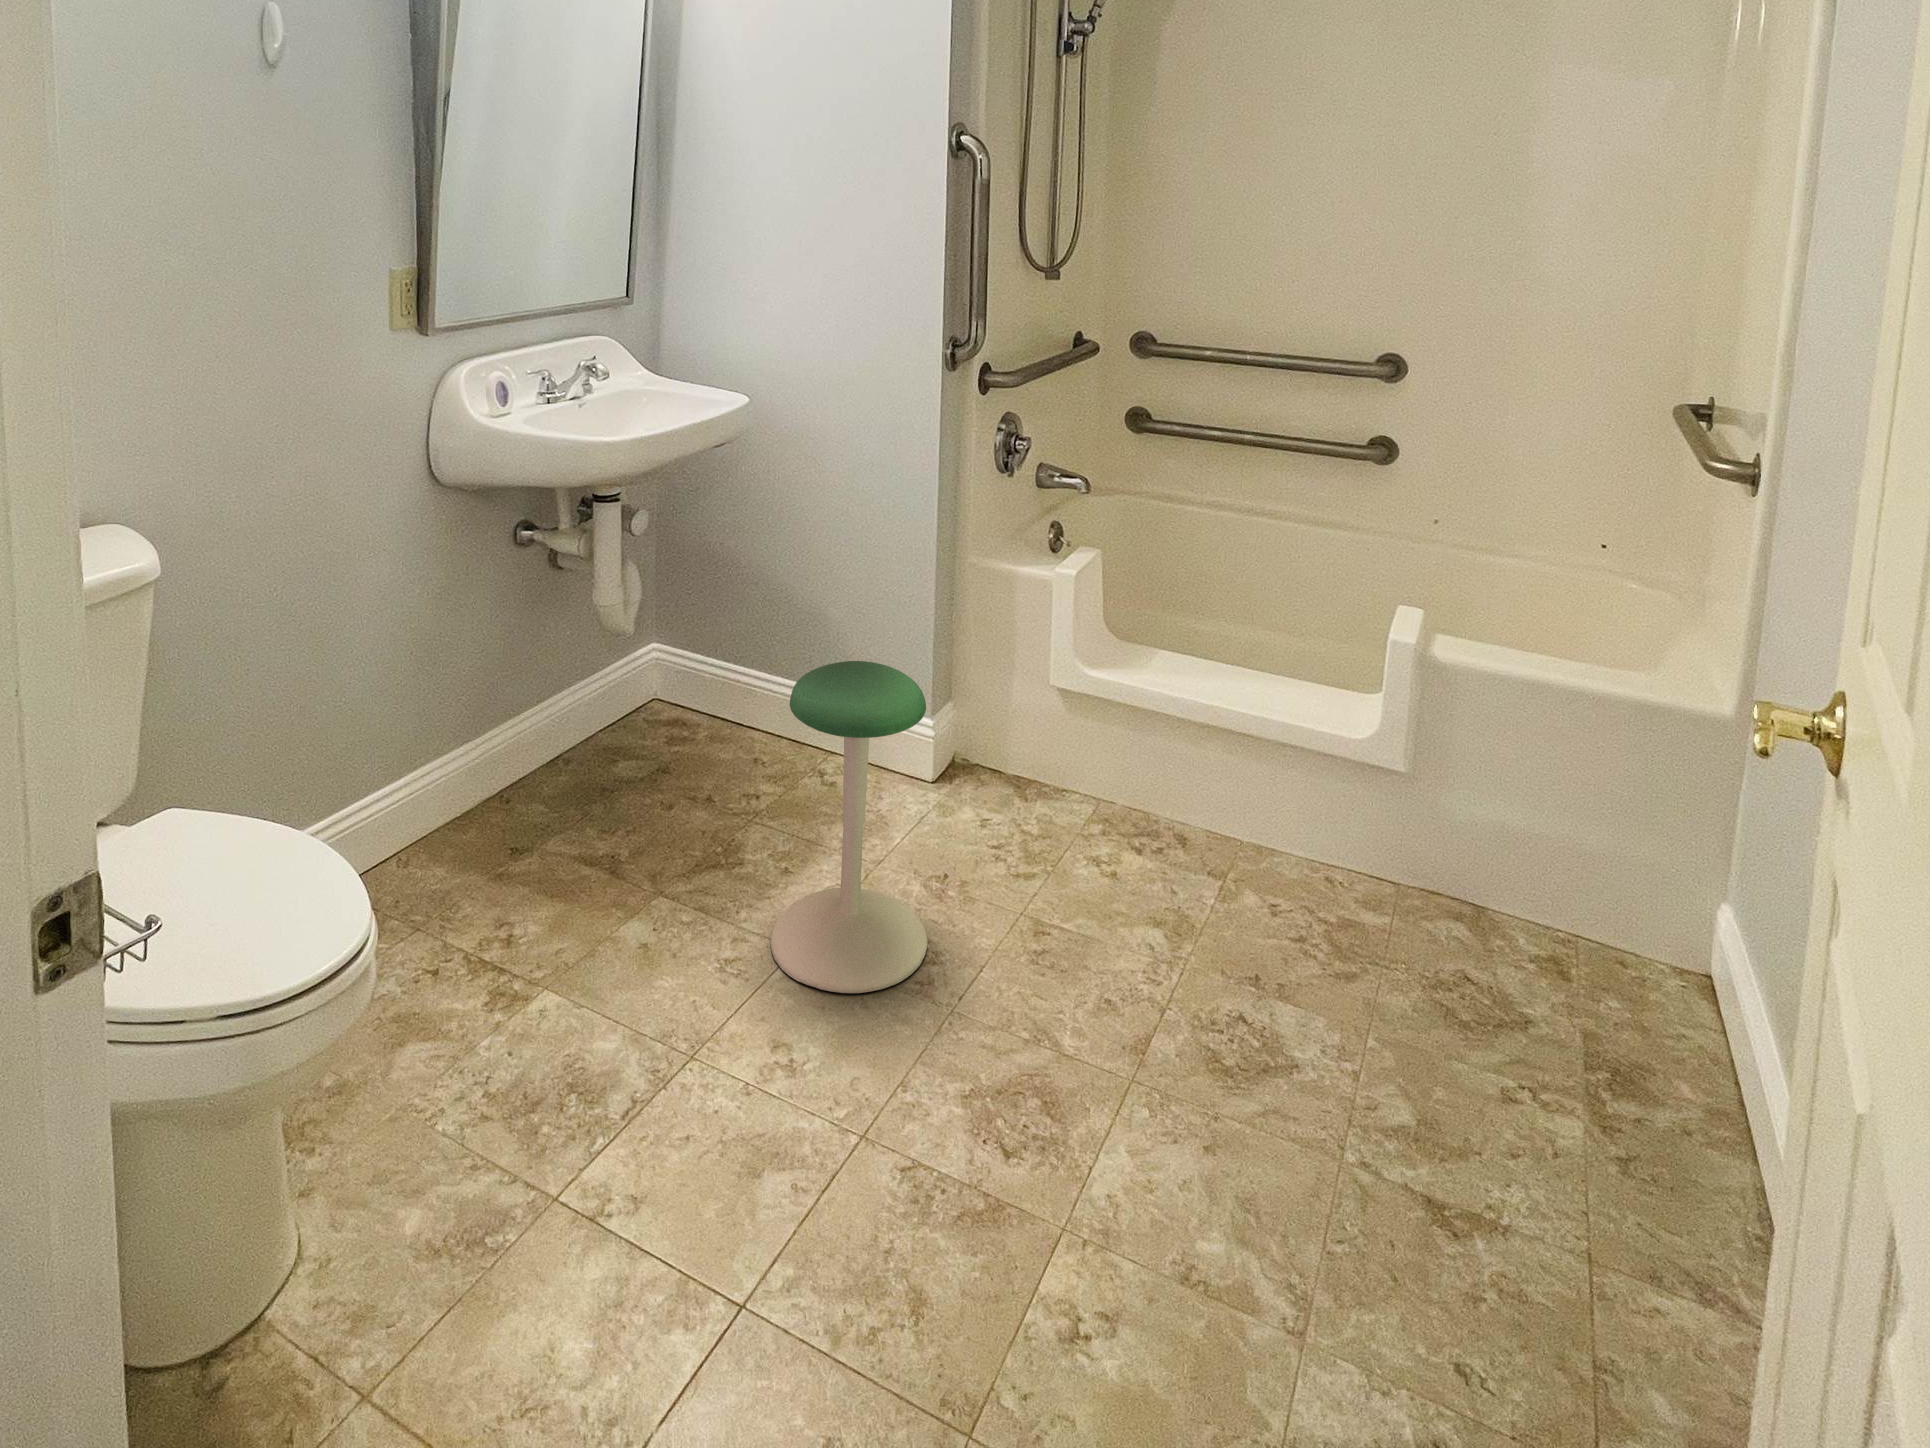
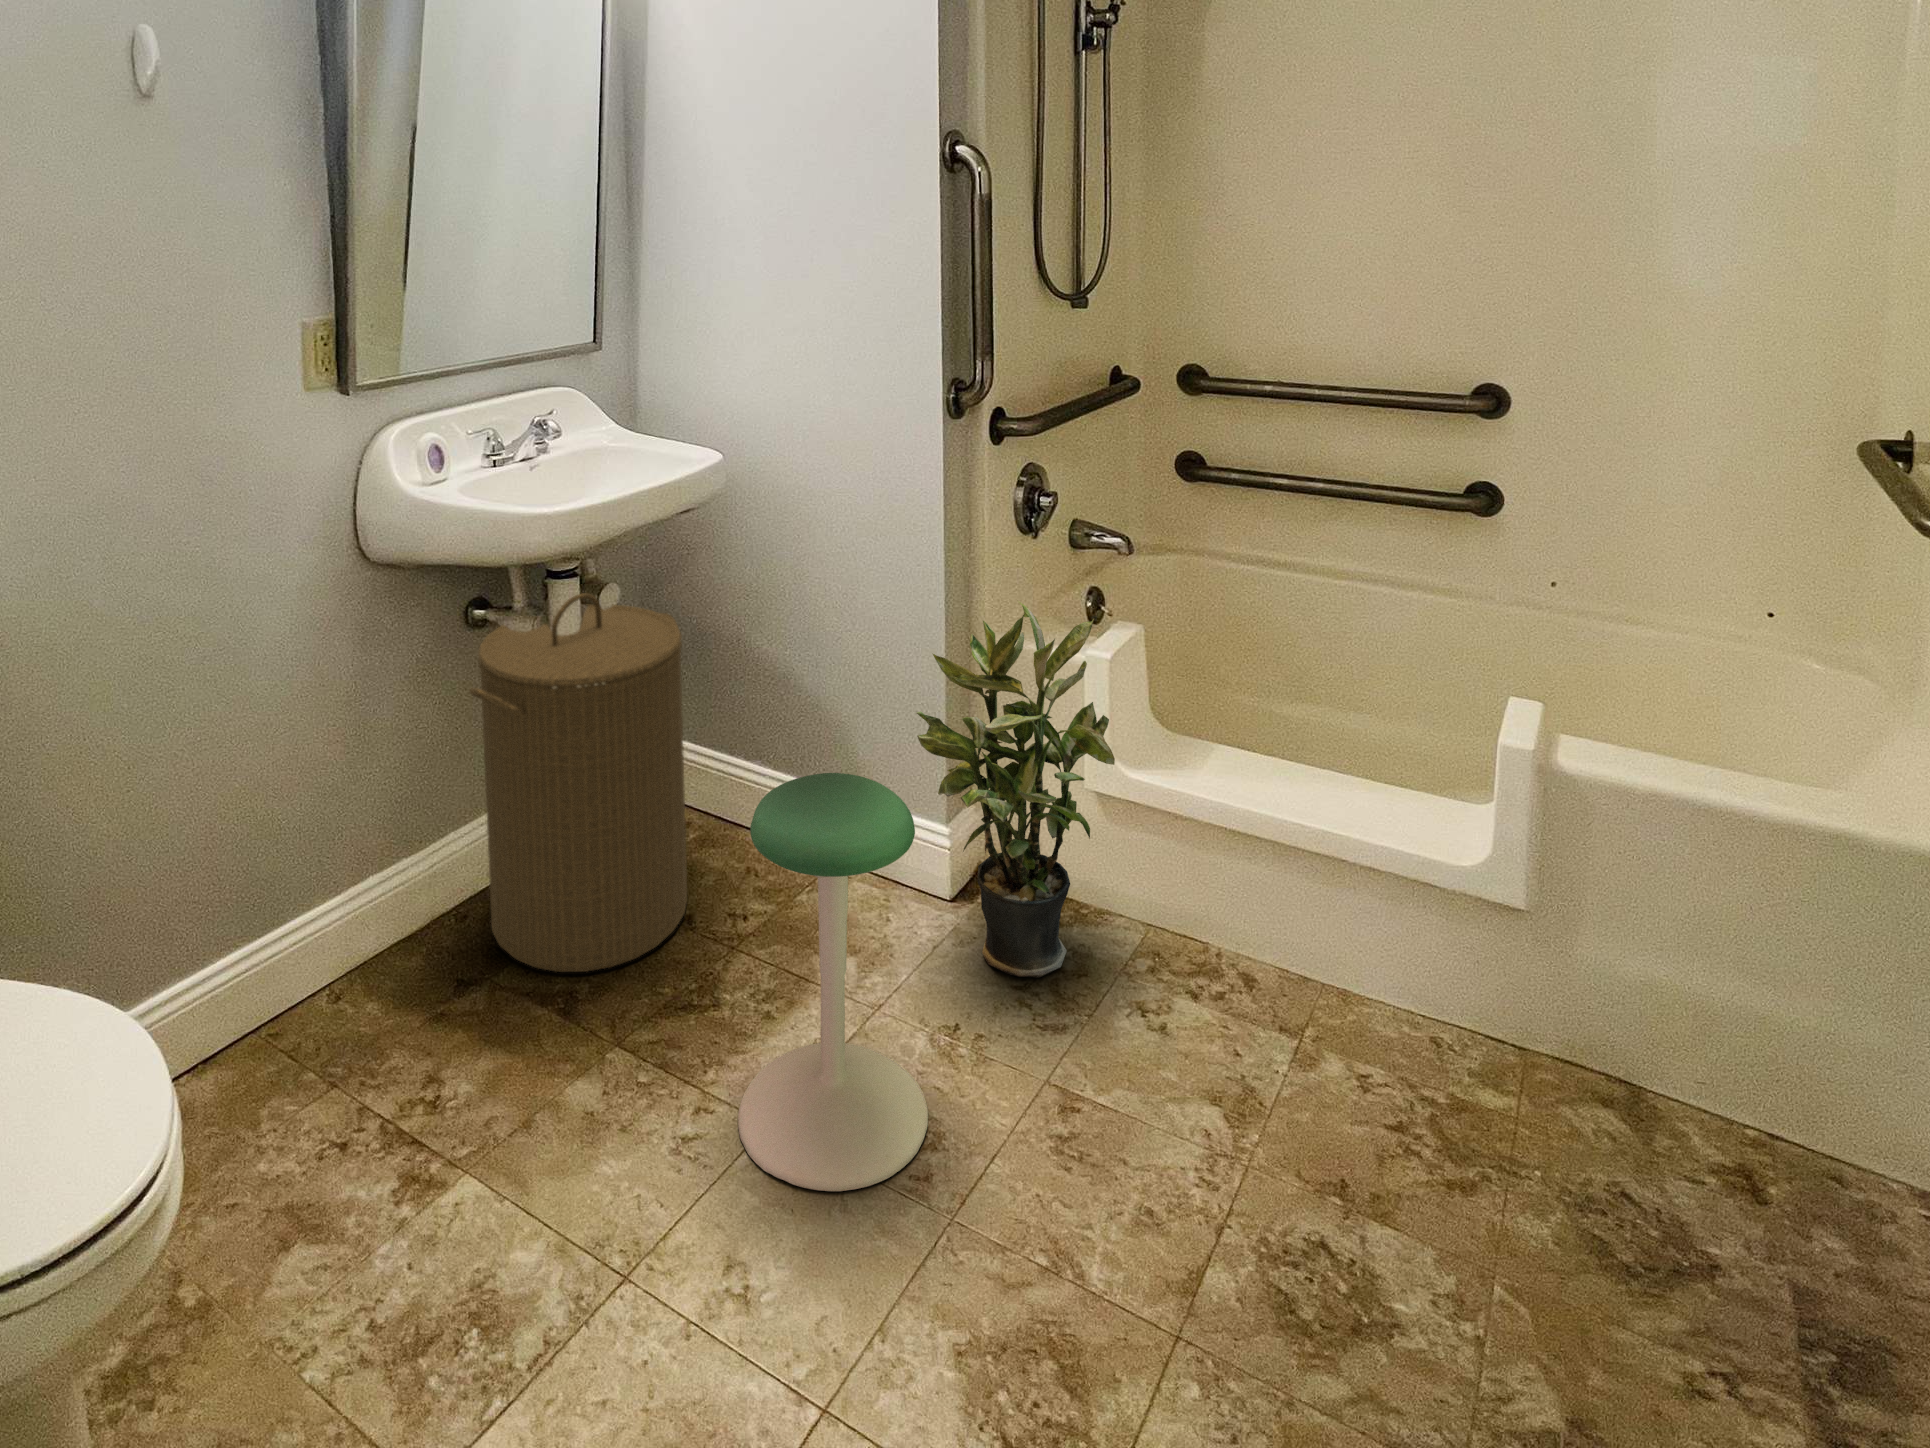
laundry hamper: none [529,516,711,841] -> present [470,593,687,972]
potted plant: none [916,525,1080,838] -> present [917,601,1115,977]

